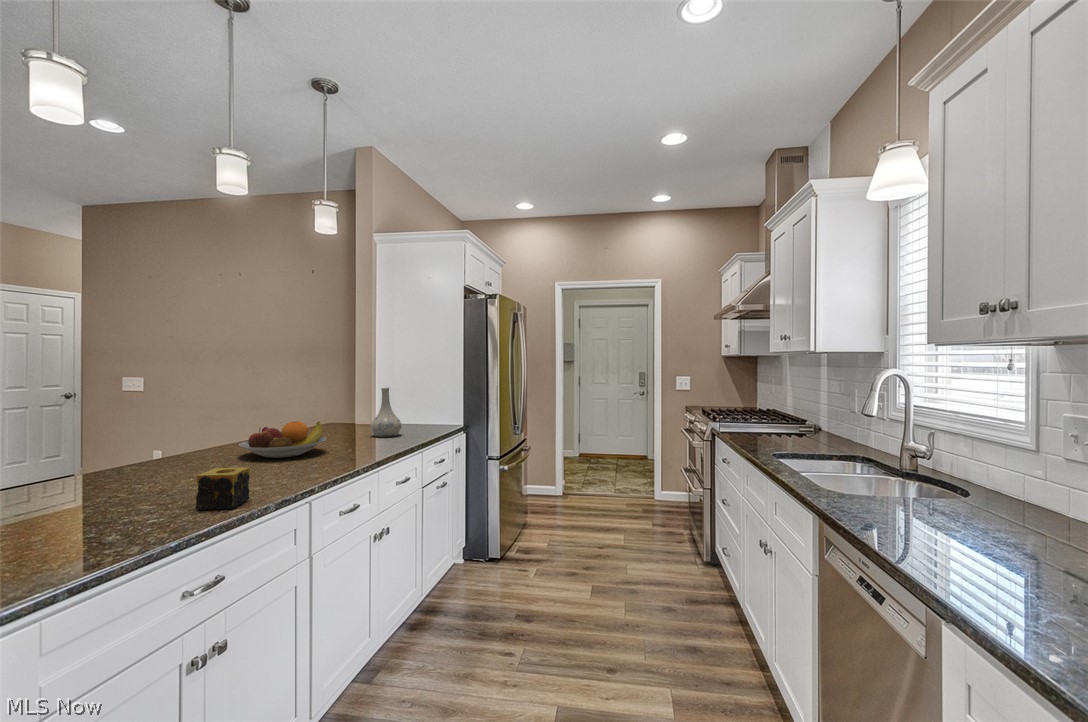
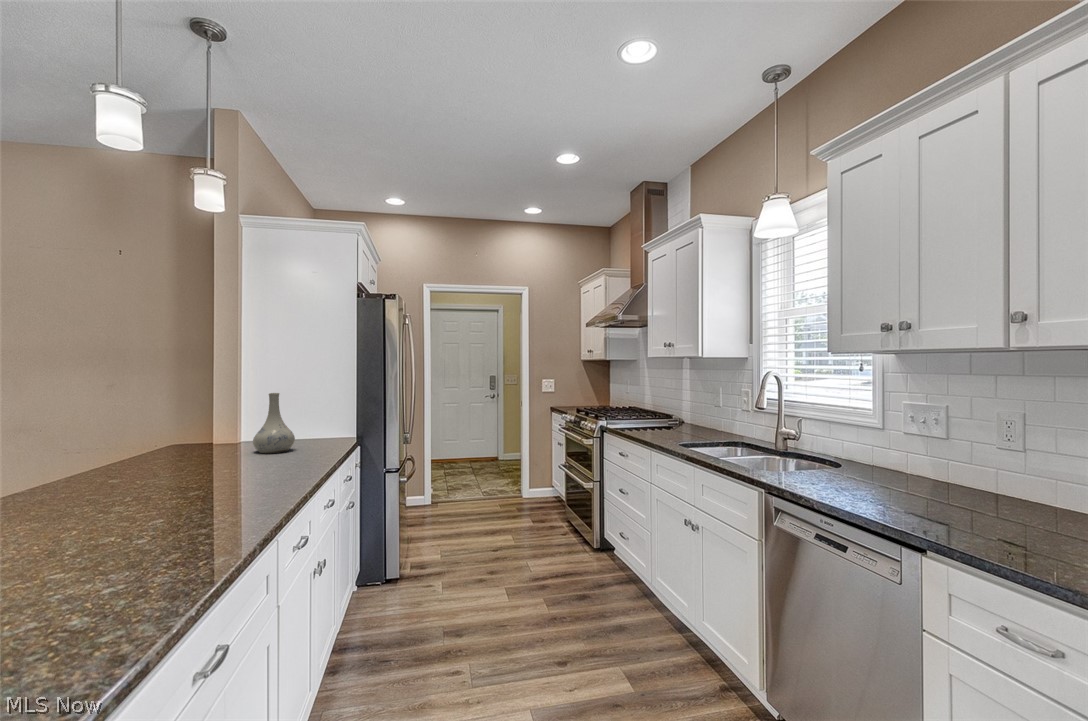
fruit bowl: present [239,421,326,458] -> none [85,437,221,490]
candle: present [196,467,250,510] -> none [128,502,200,572]

